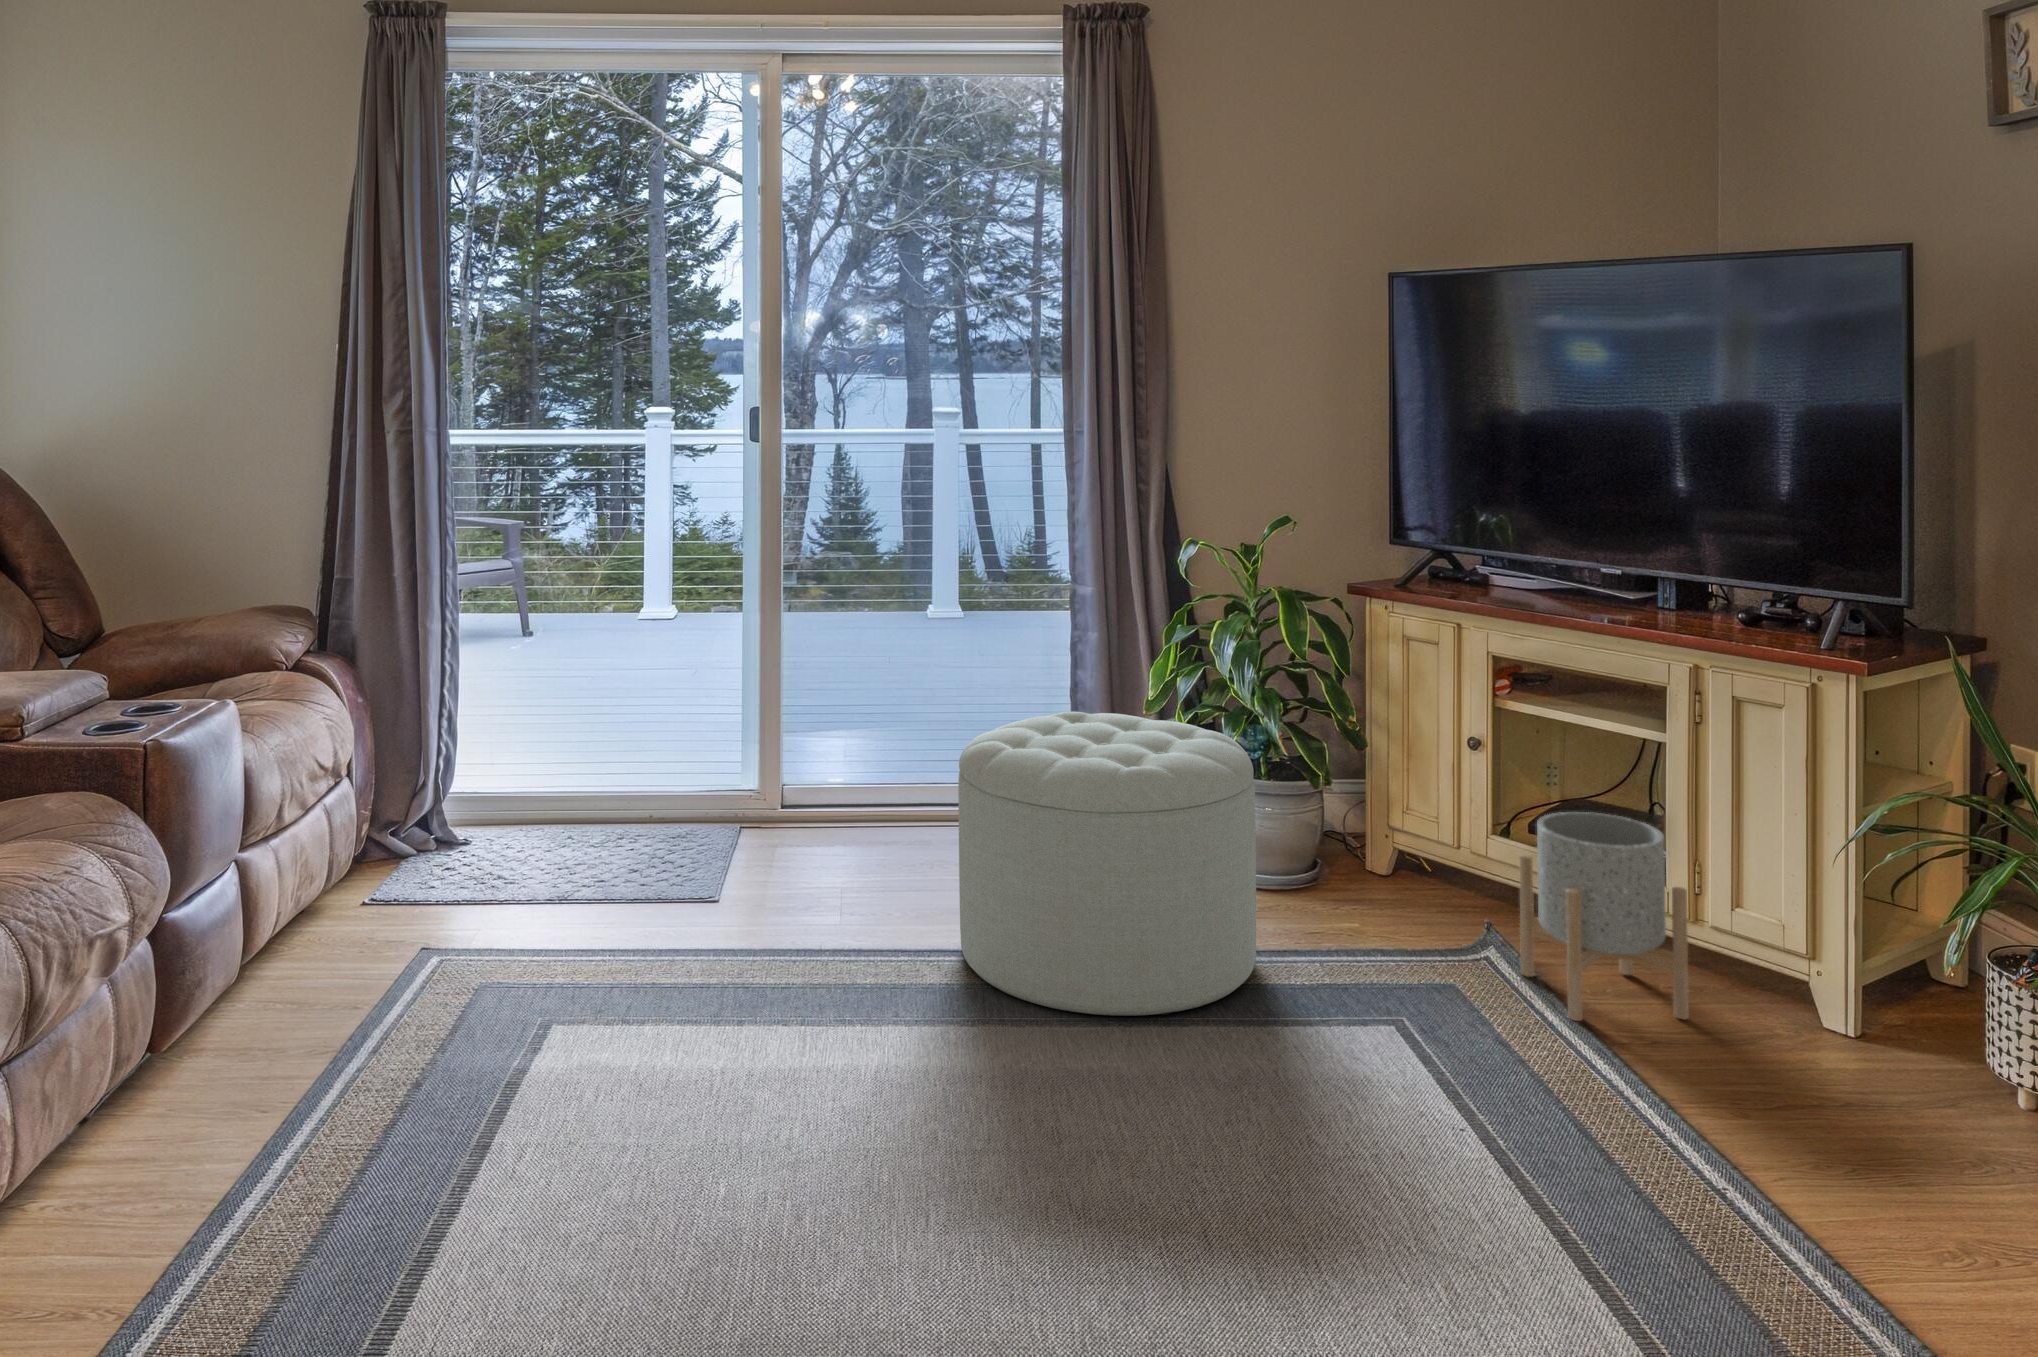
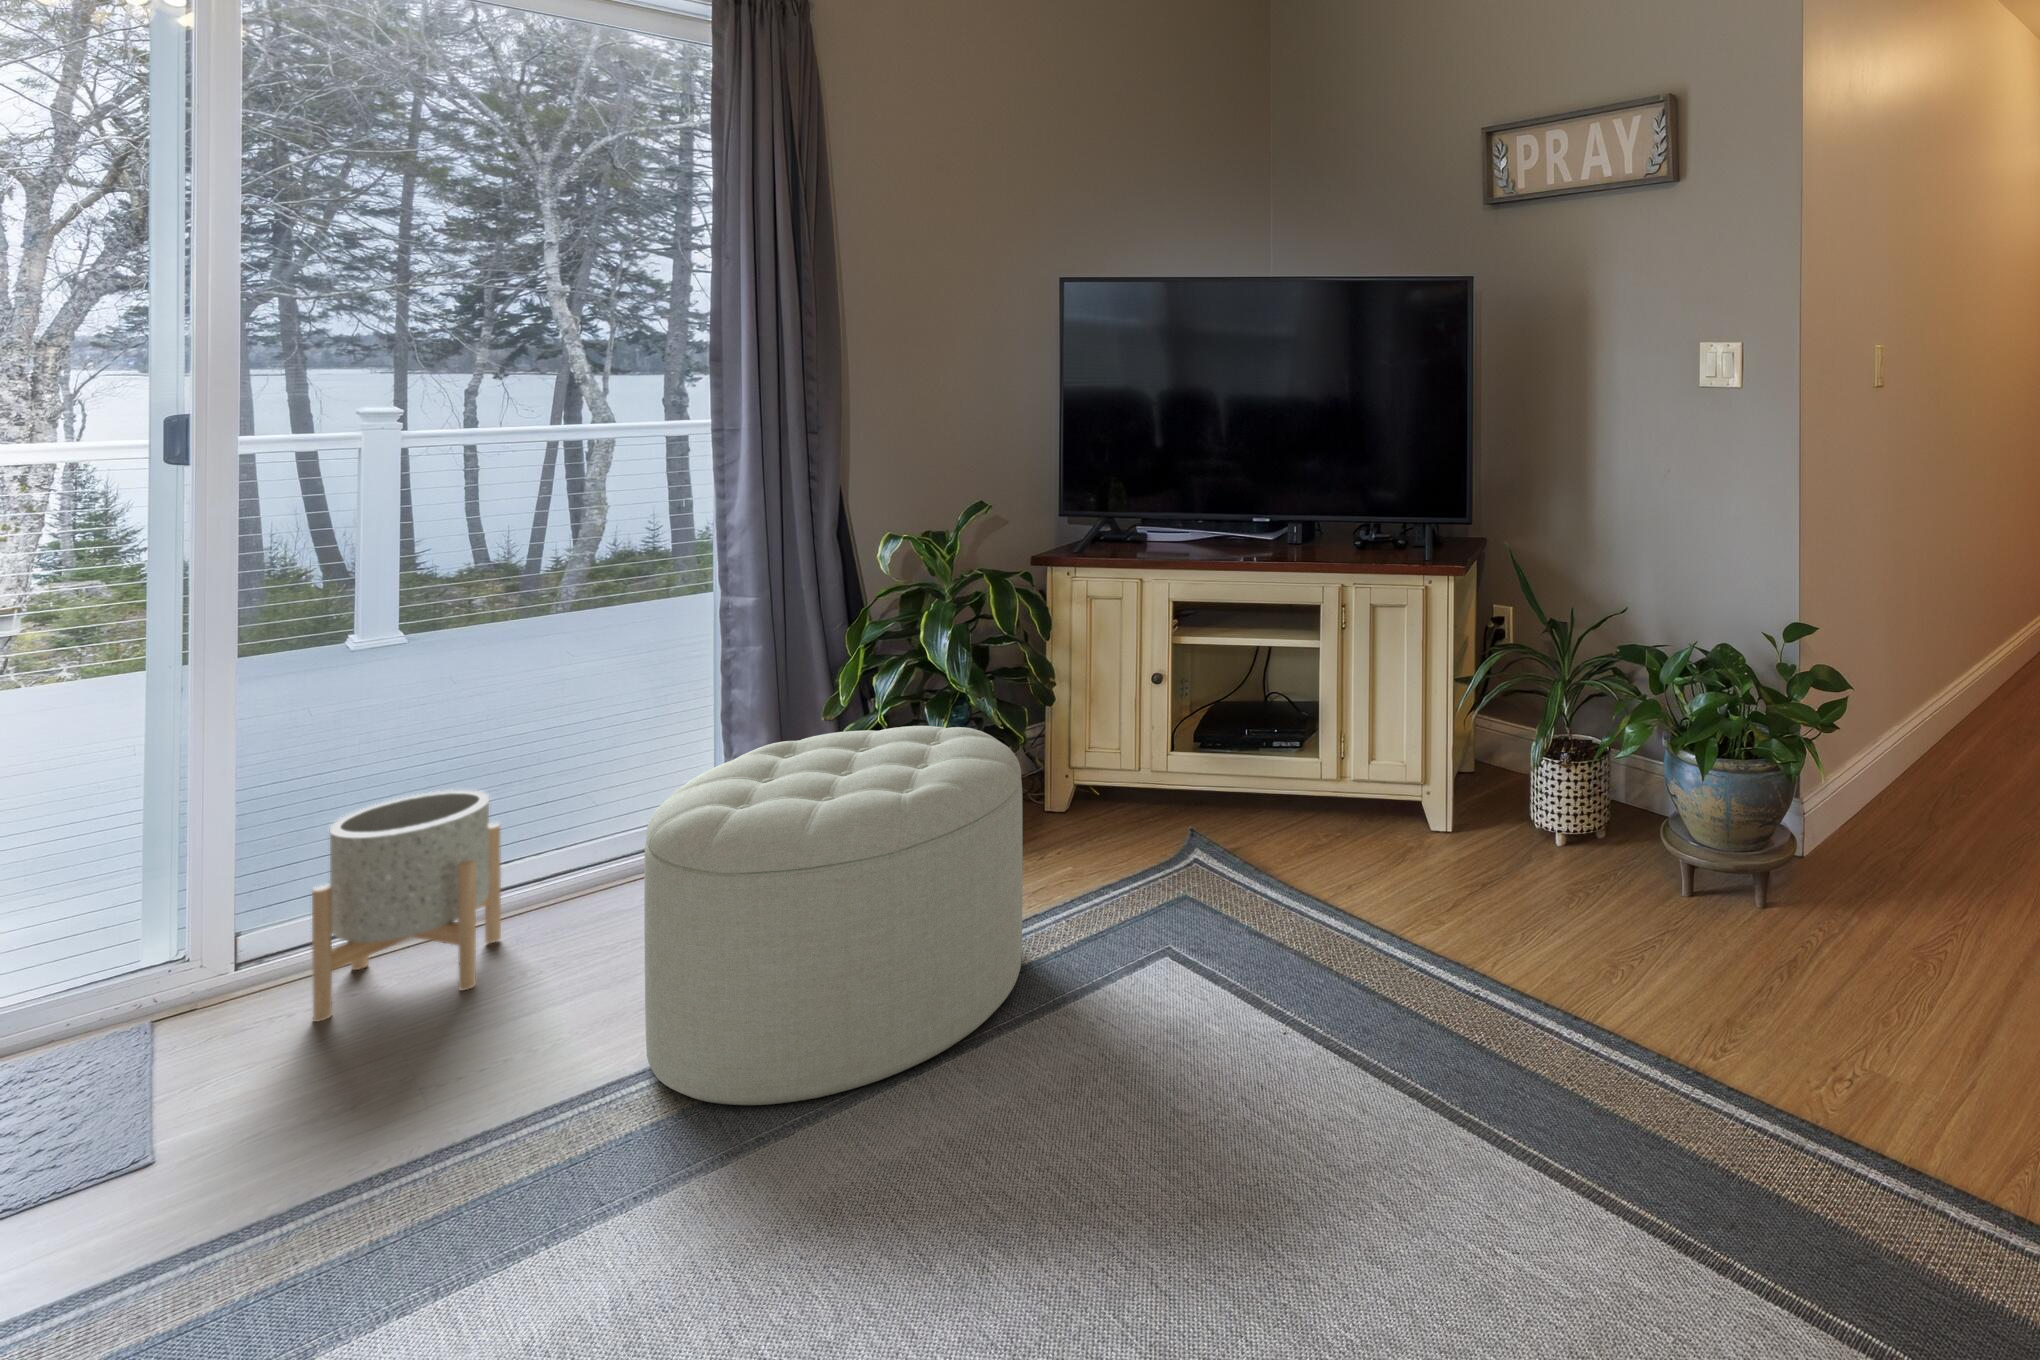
planter: present [1519,812,1689,1021] -> present [312,790,501,1022]

